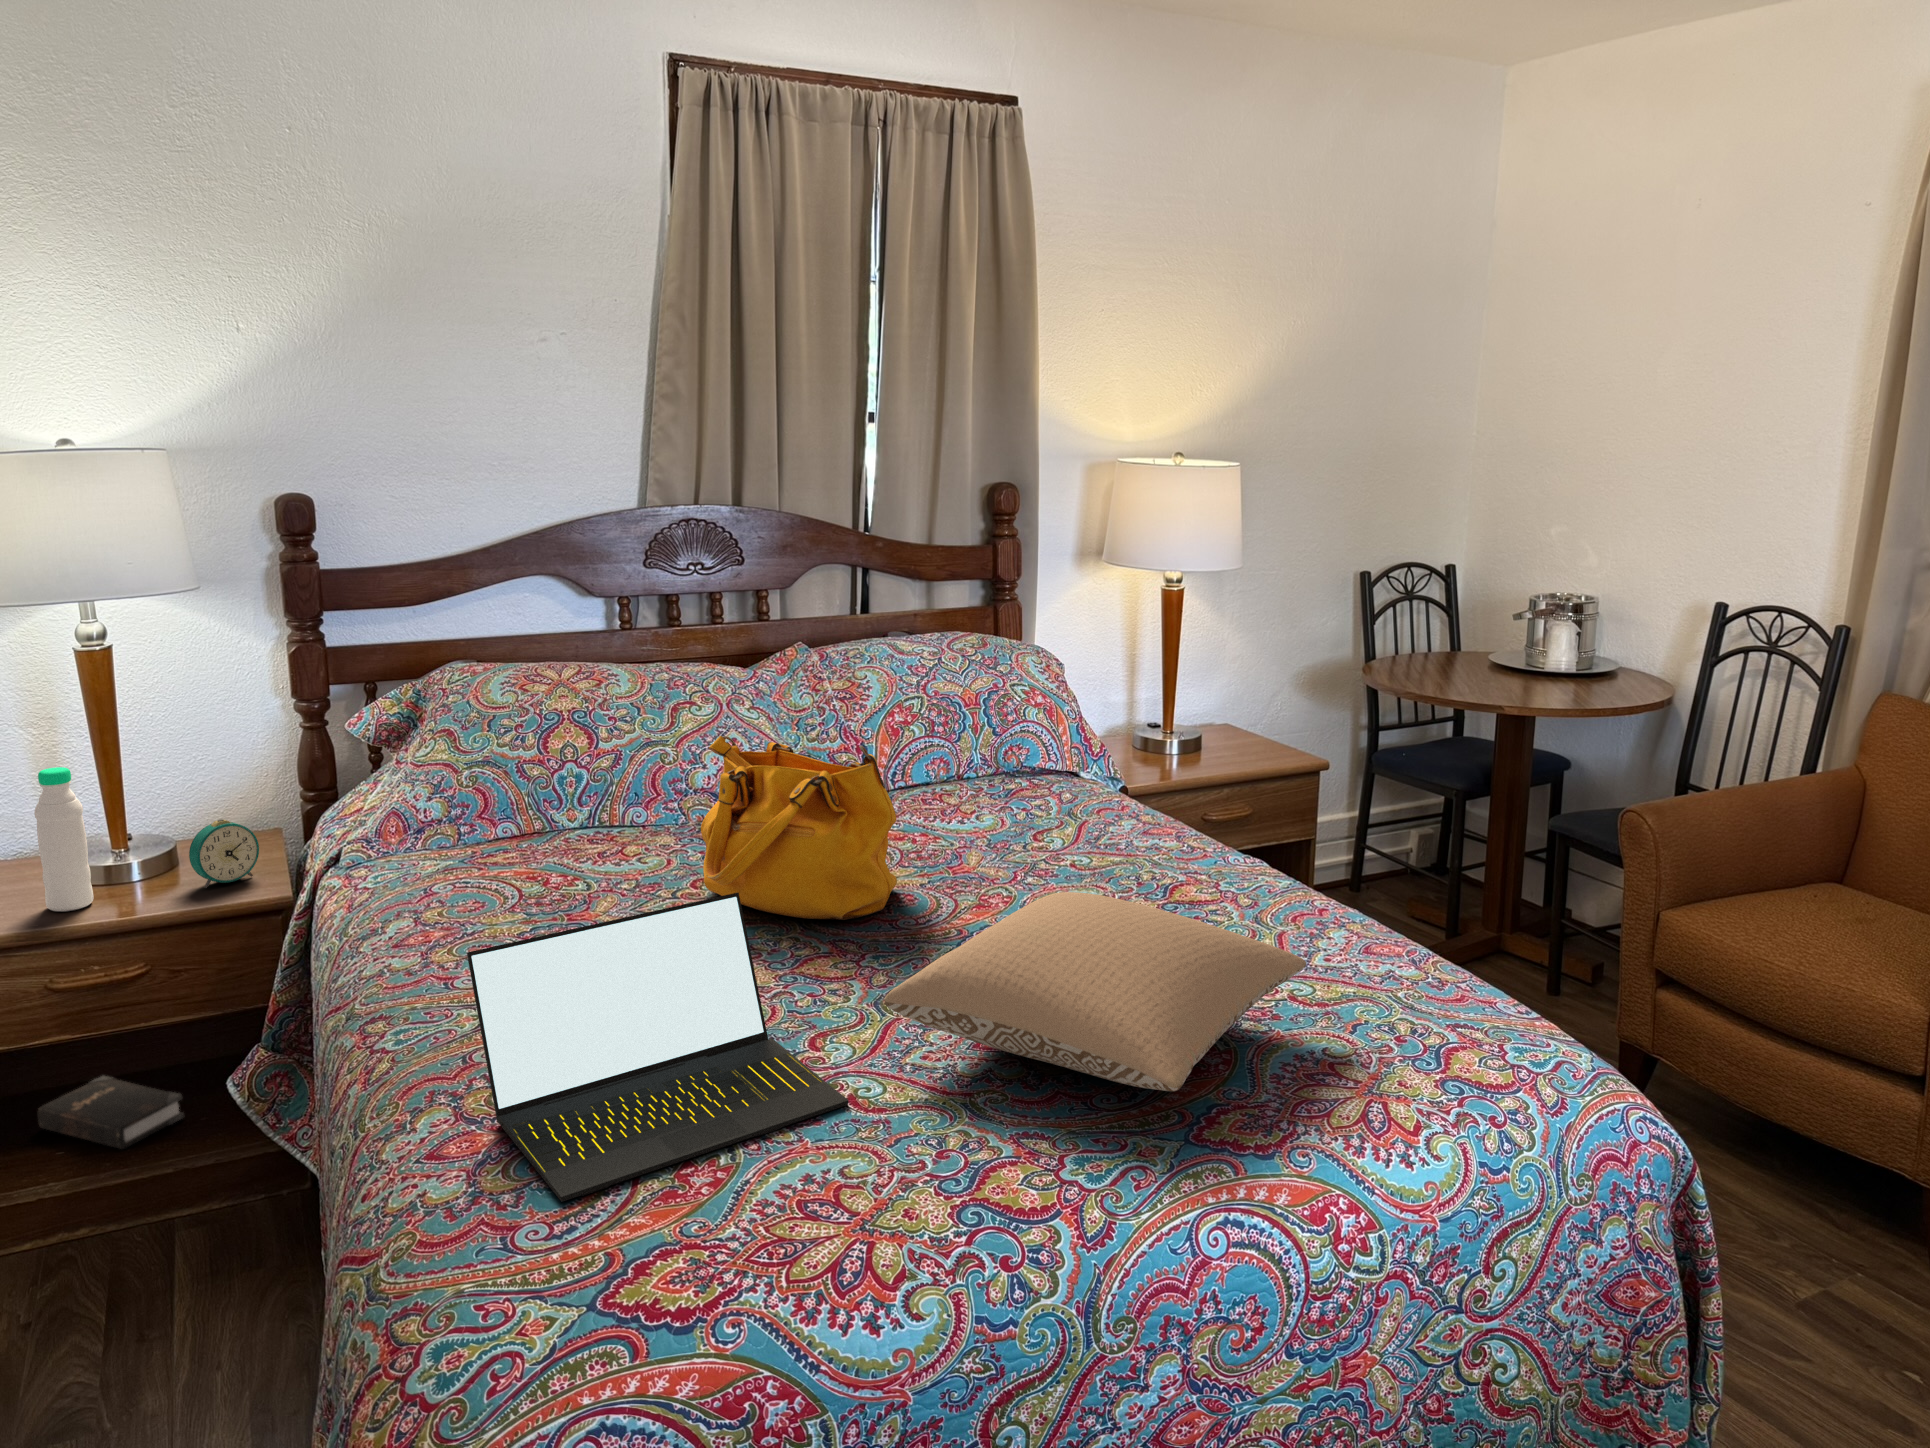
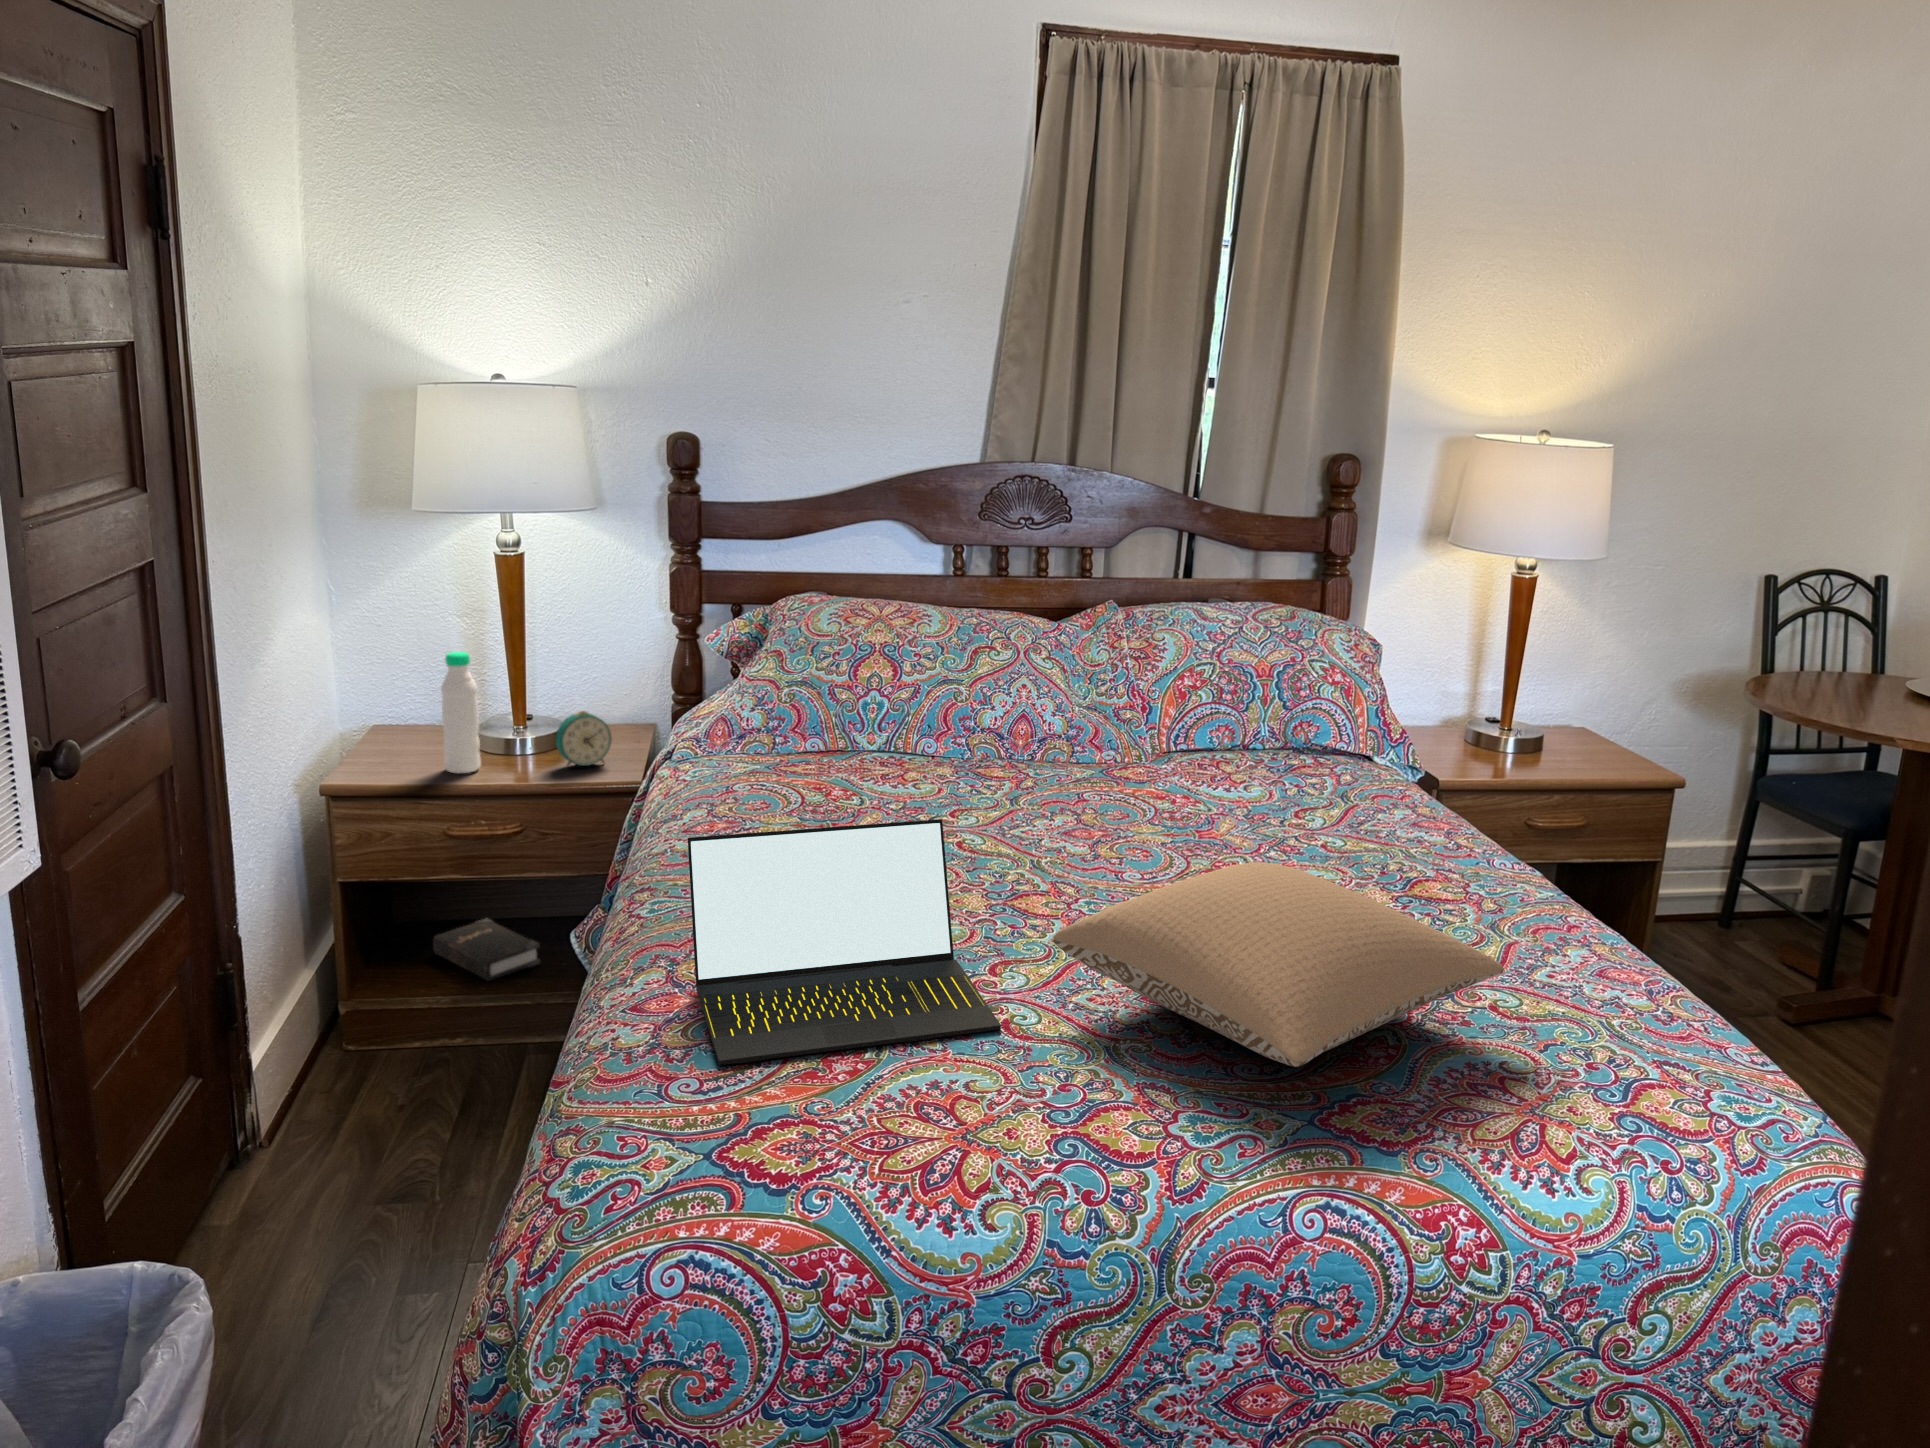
handbag: present [701,736,897,920] -> none [949,677,1137,865]

